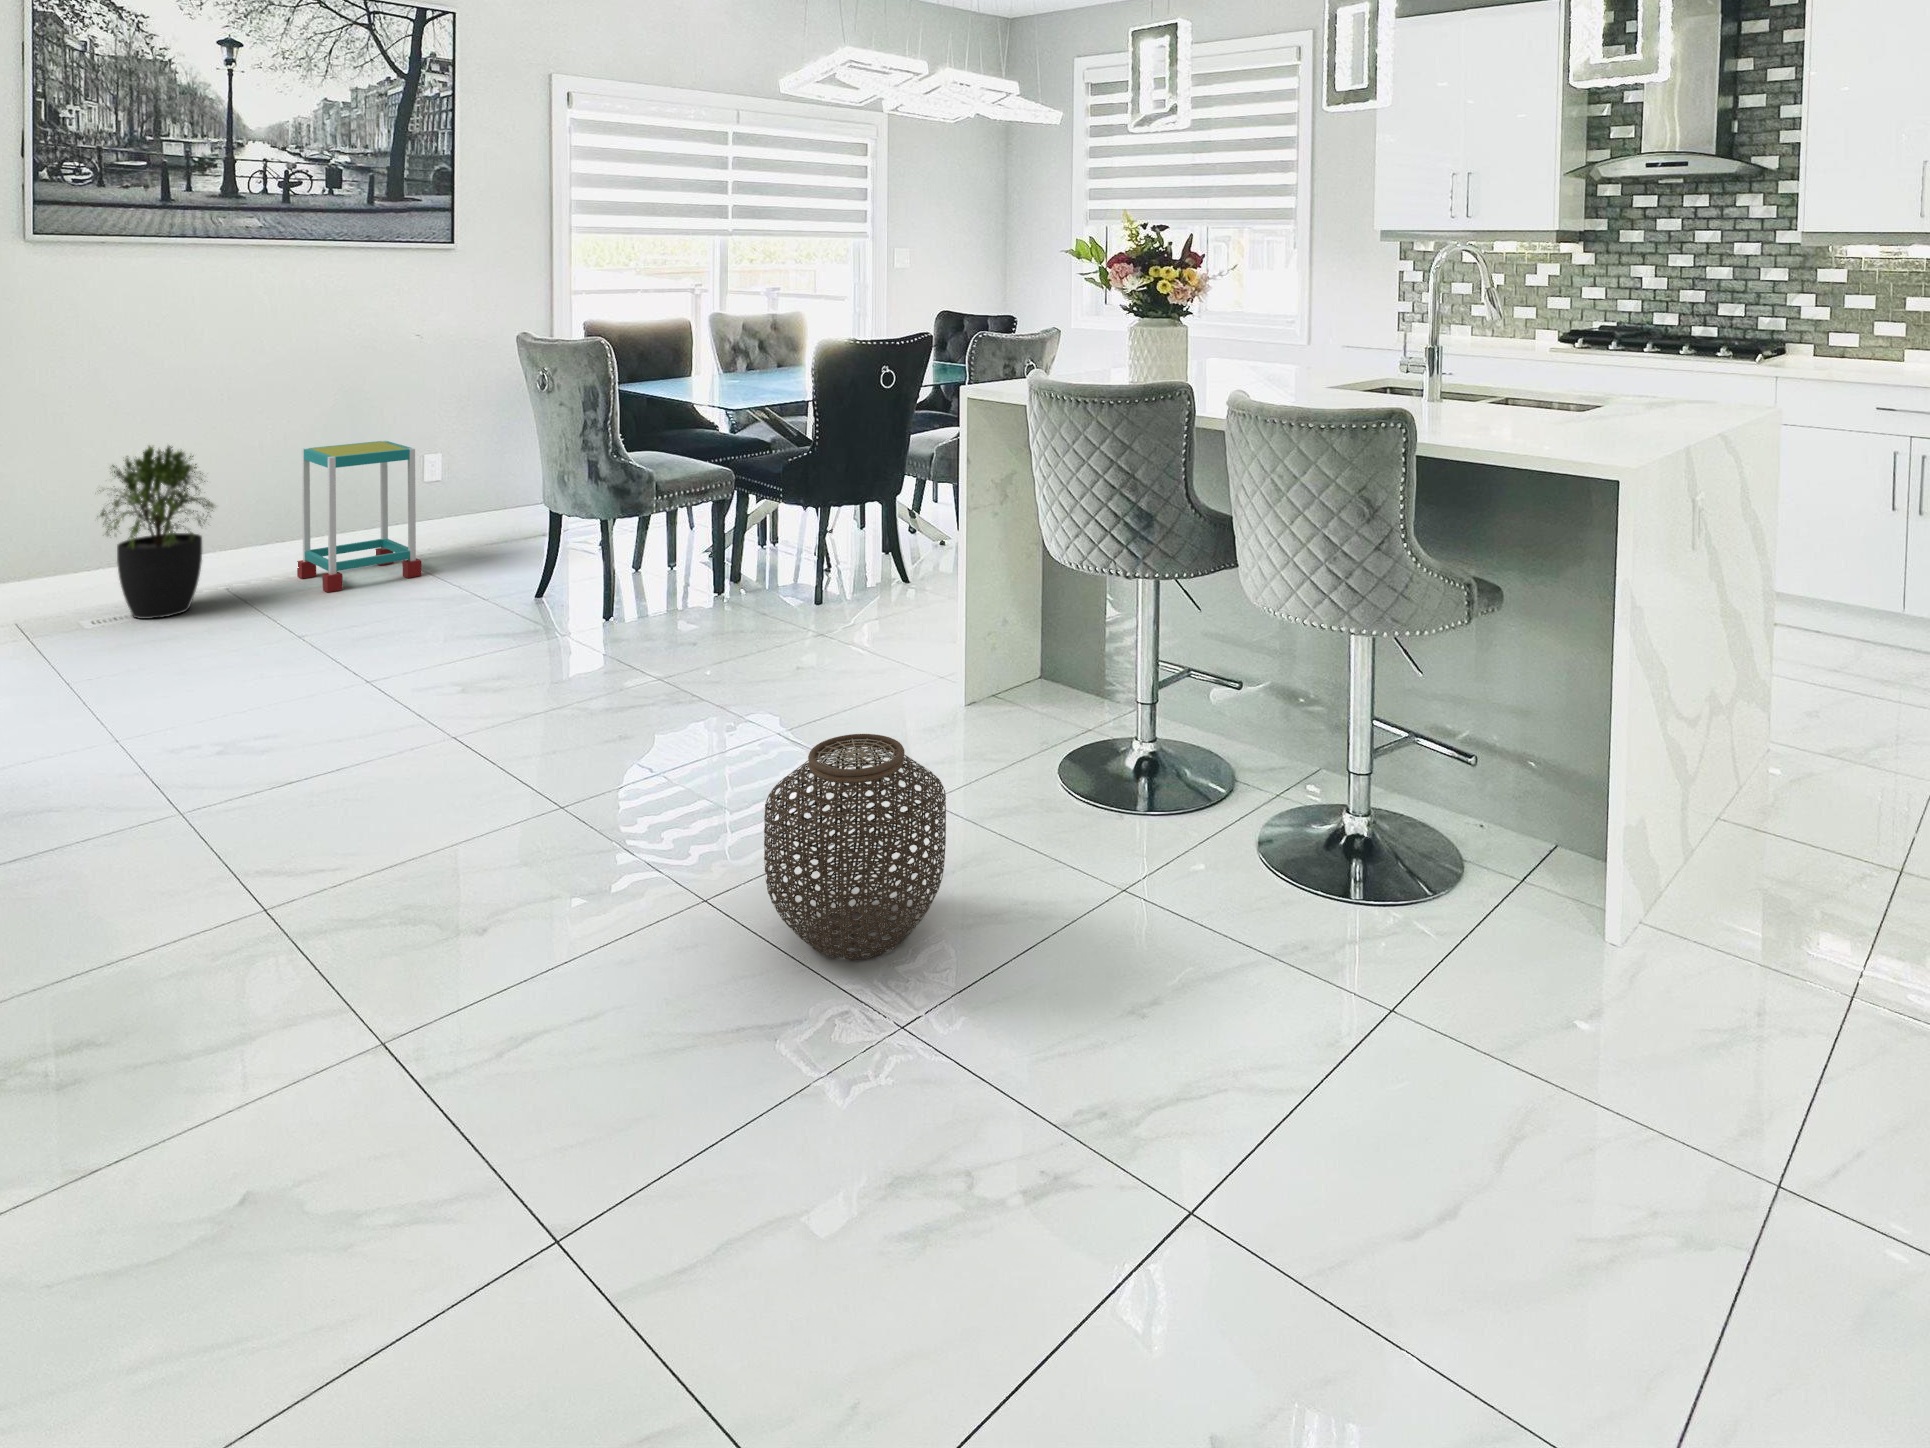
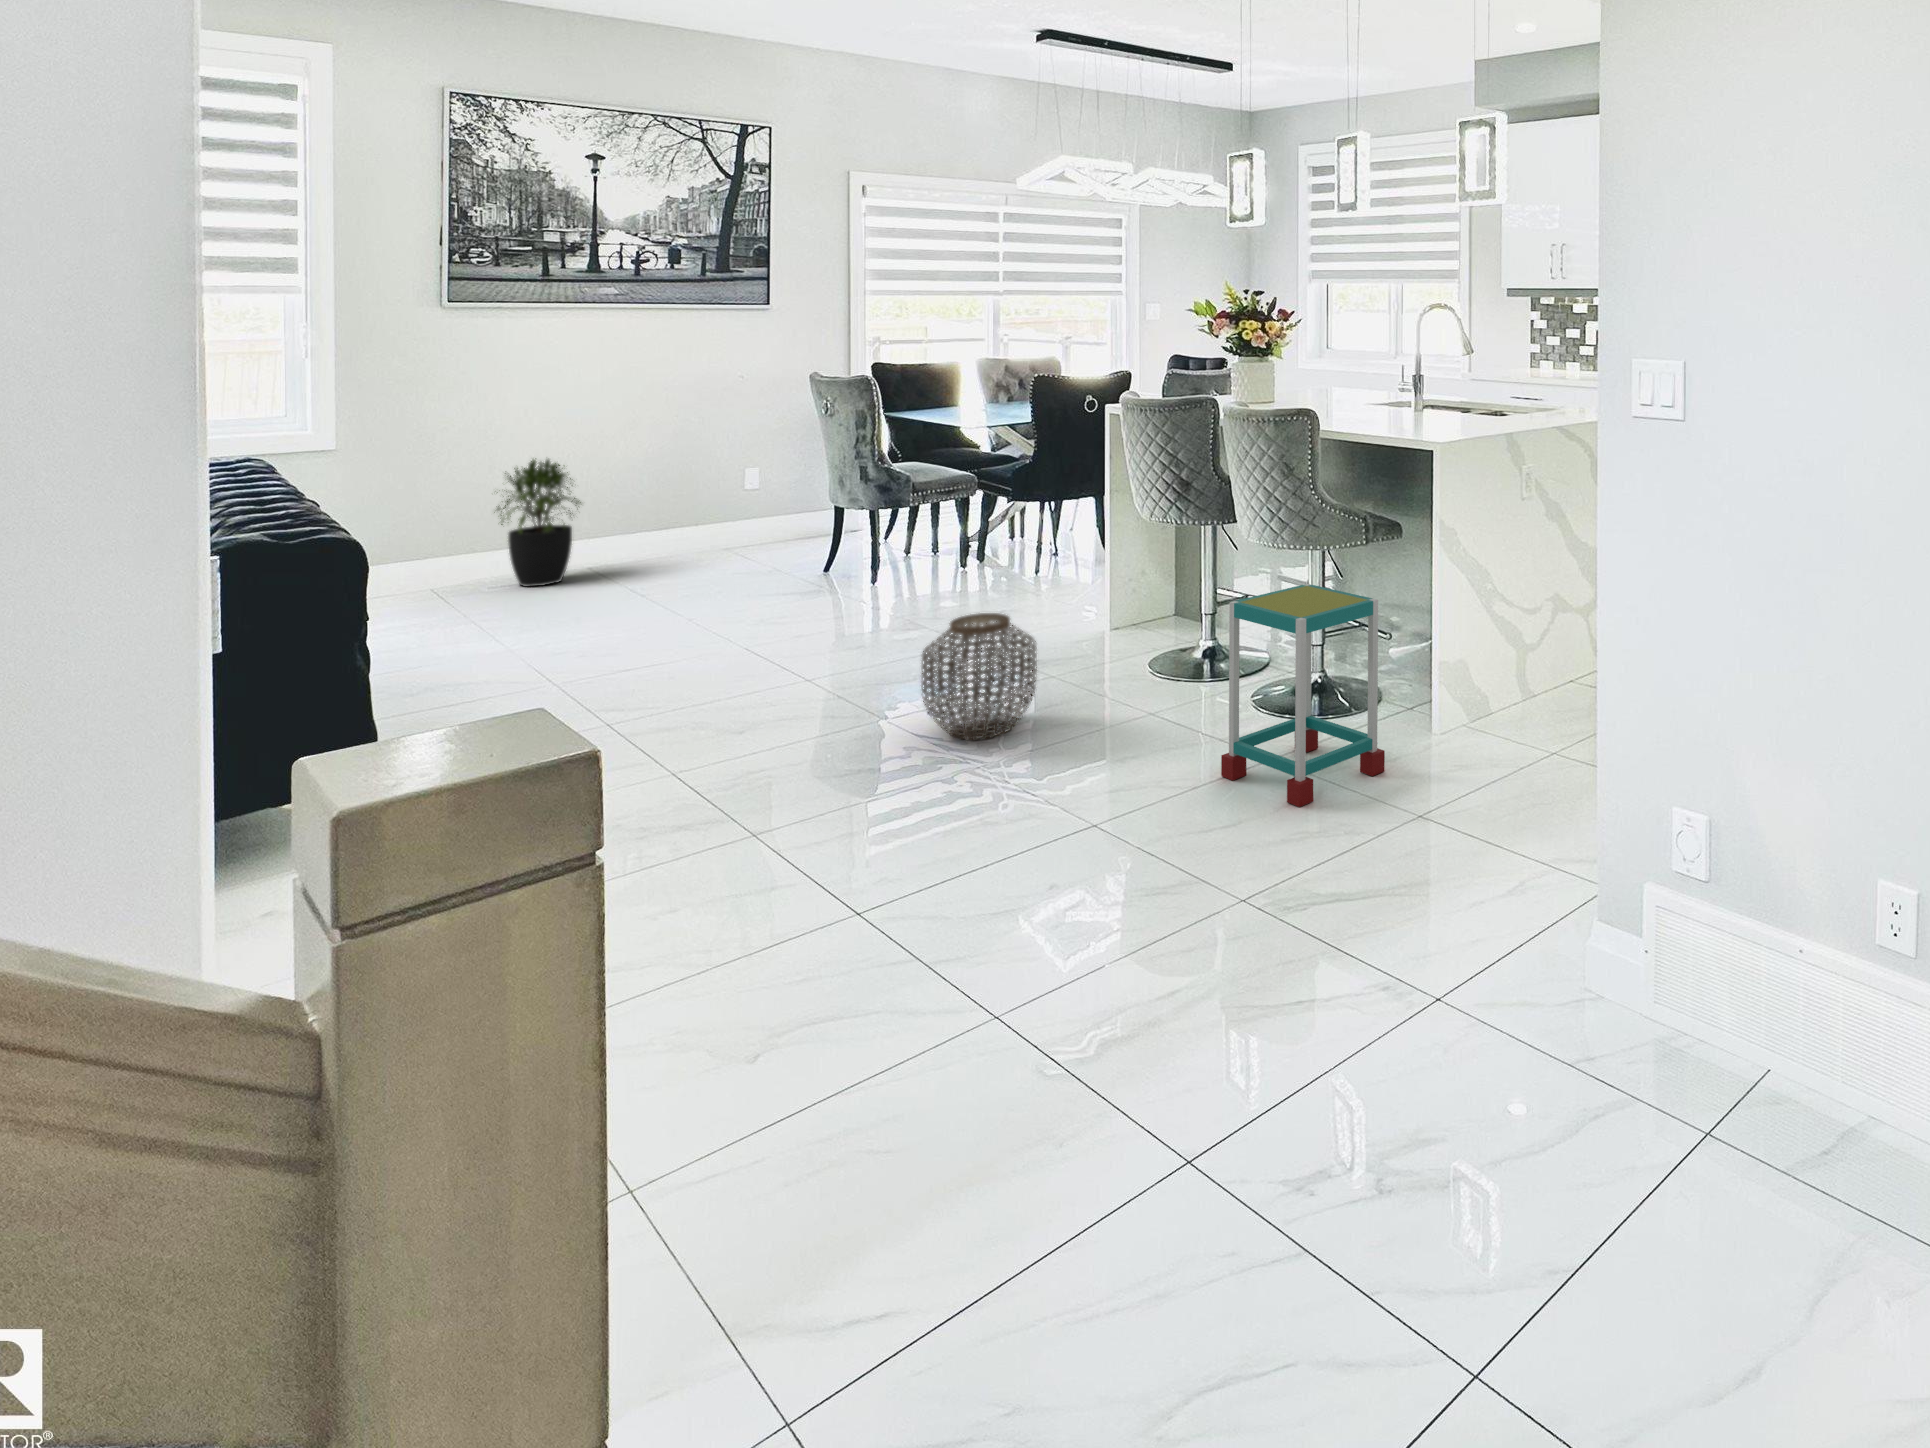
side table: present [297,441,421,592] -> present [1221,584,1385,807]

